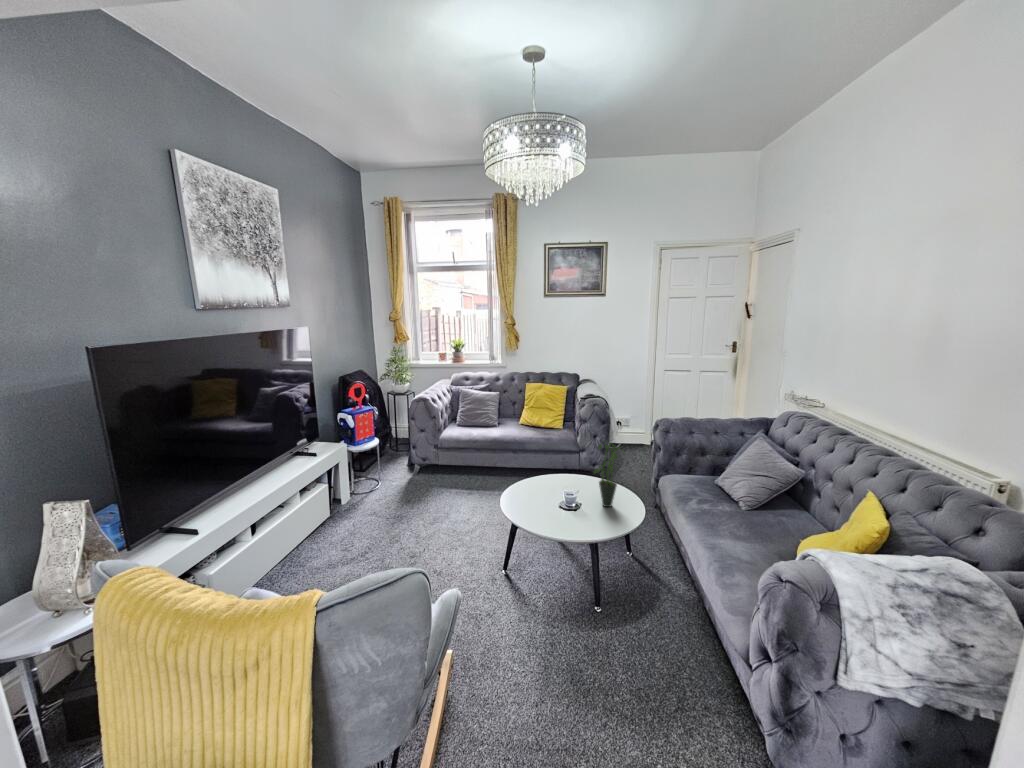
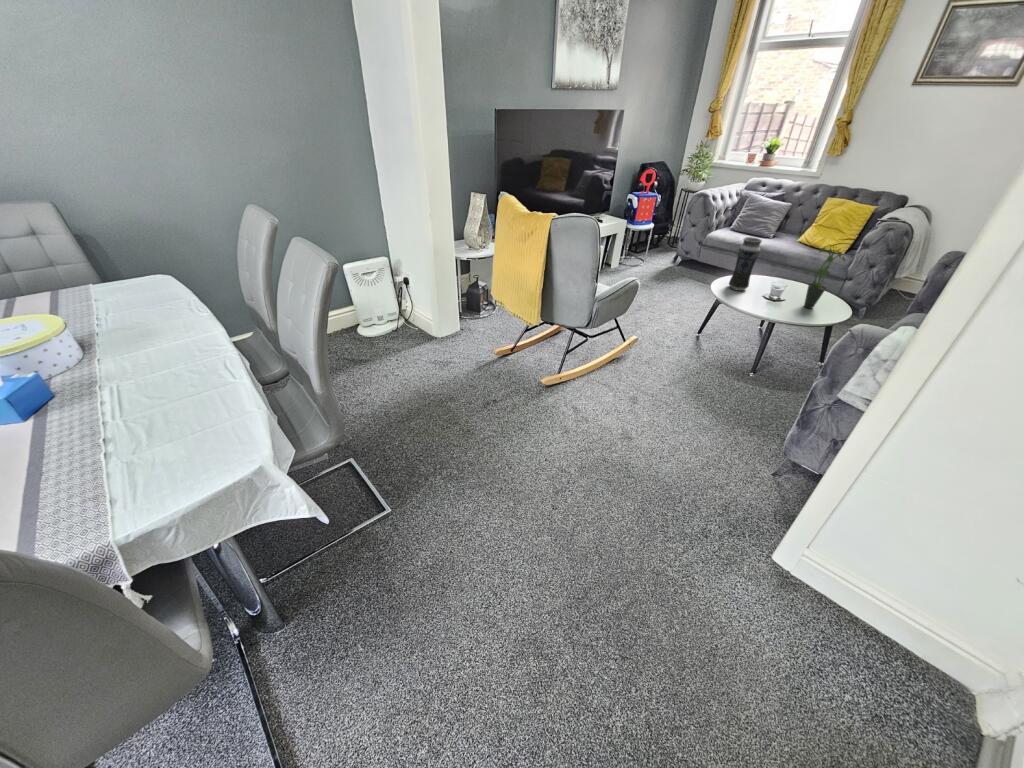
vase: none [519,448,542,511] -> present [729,237,762,291]

